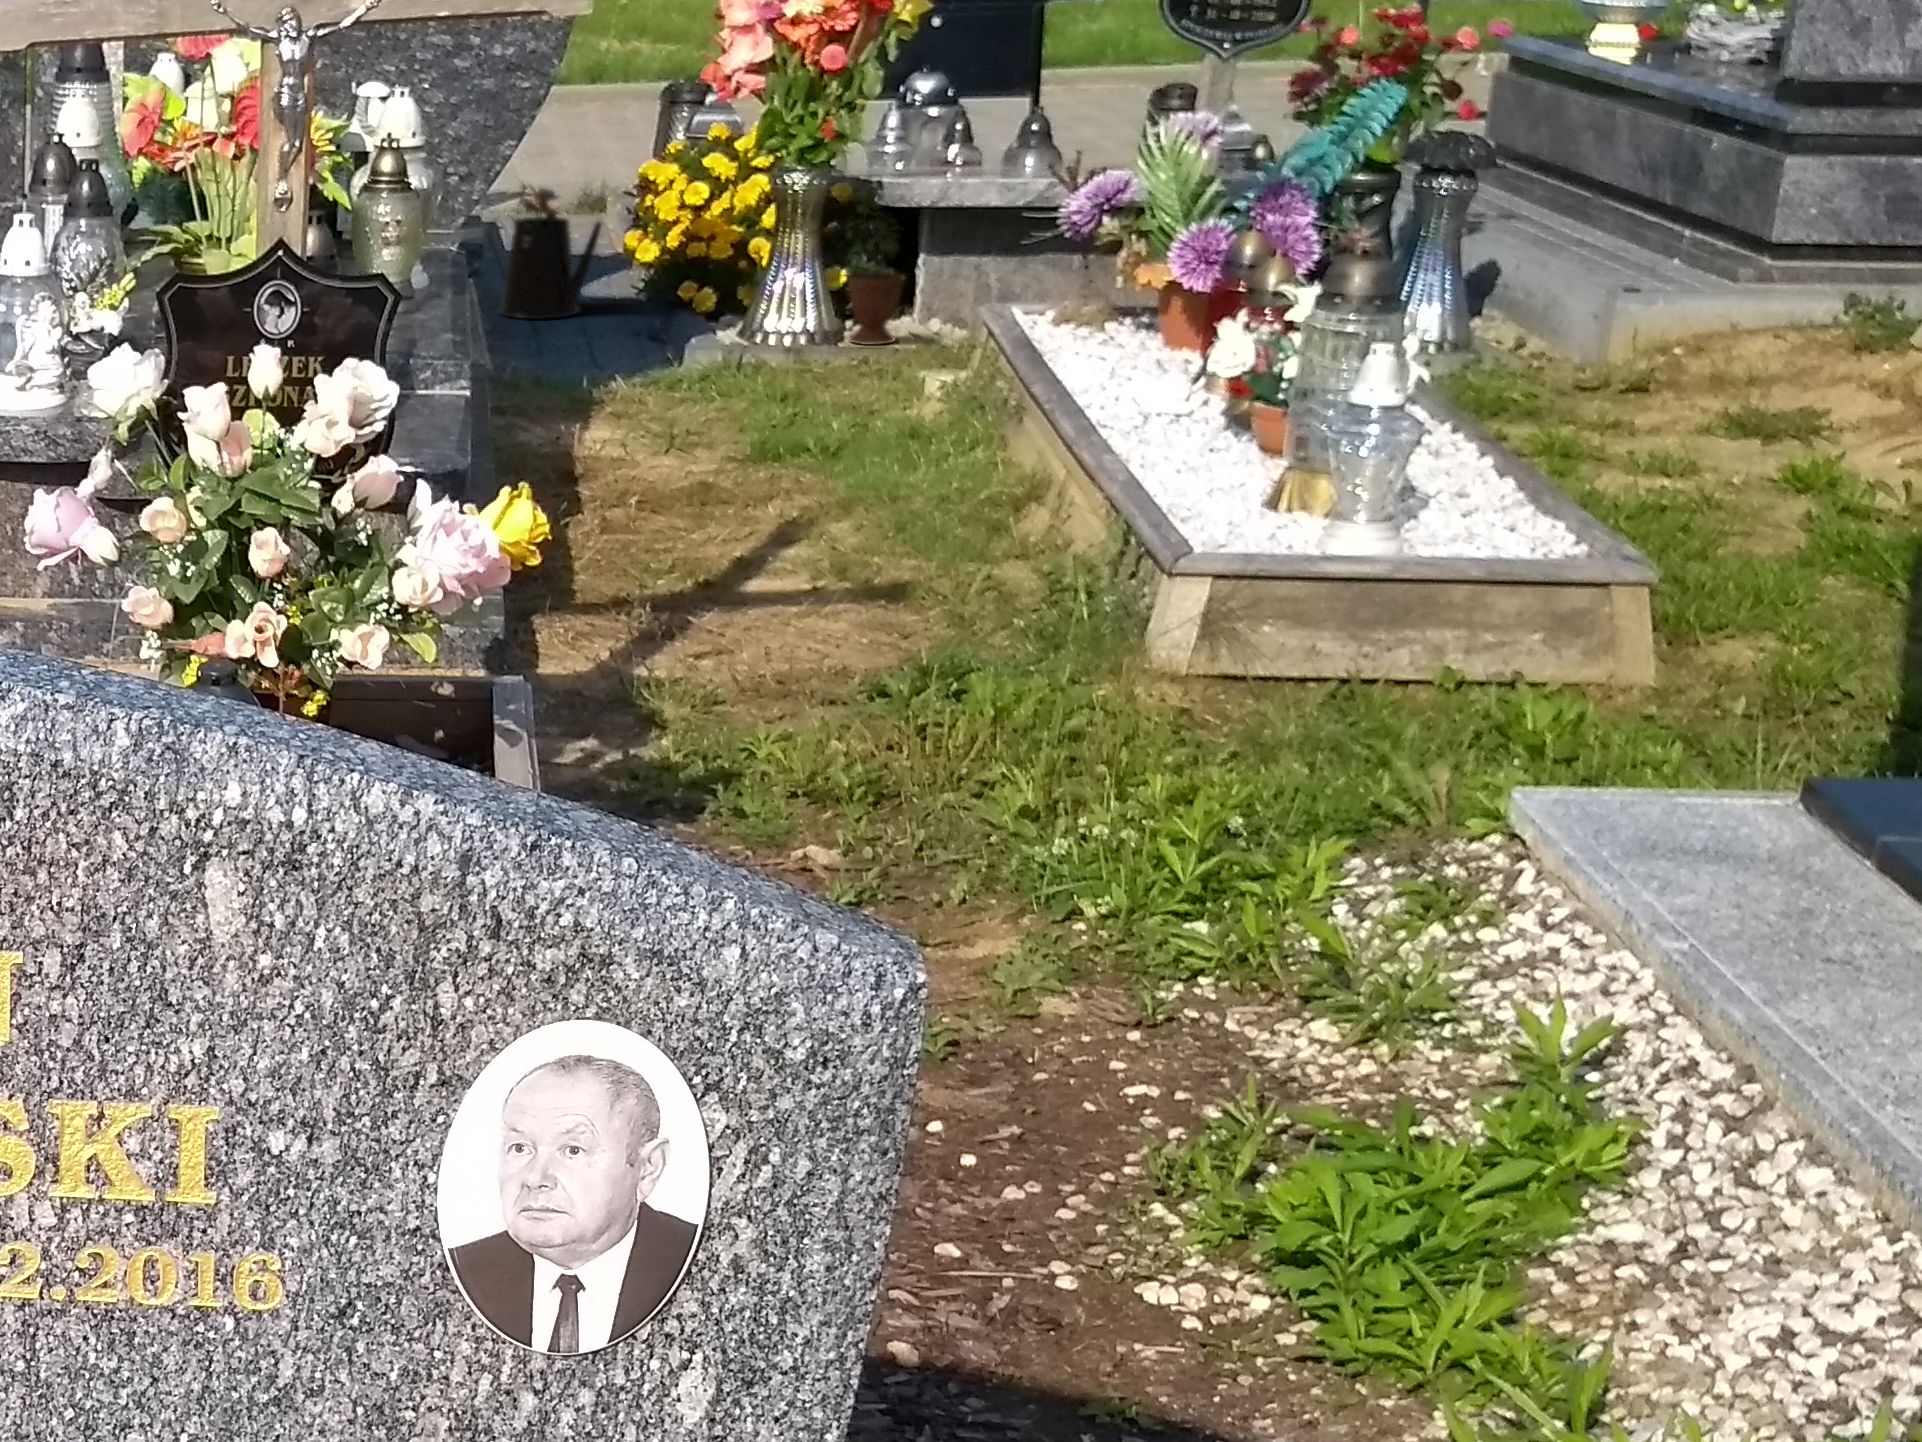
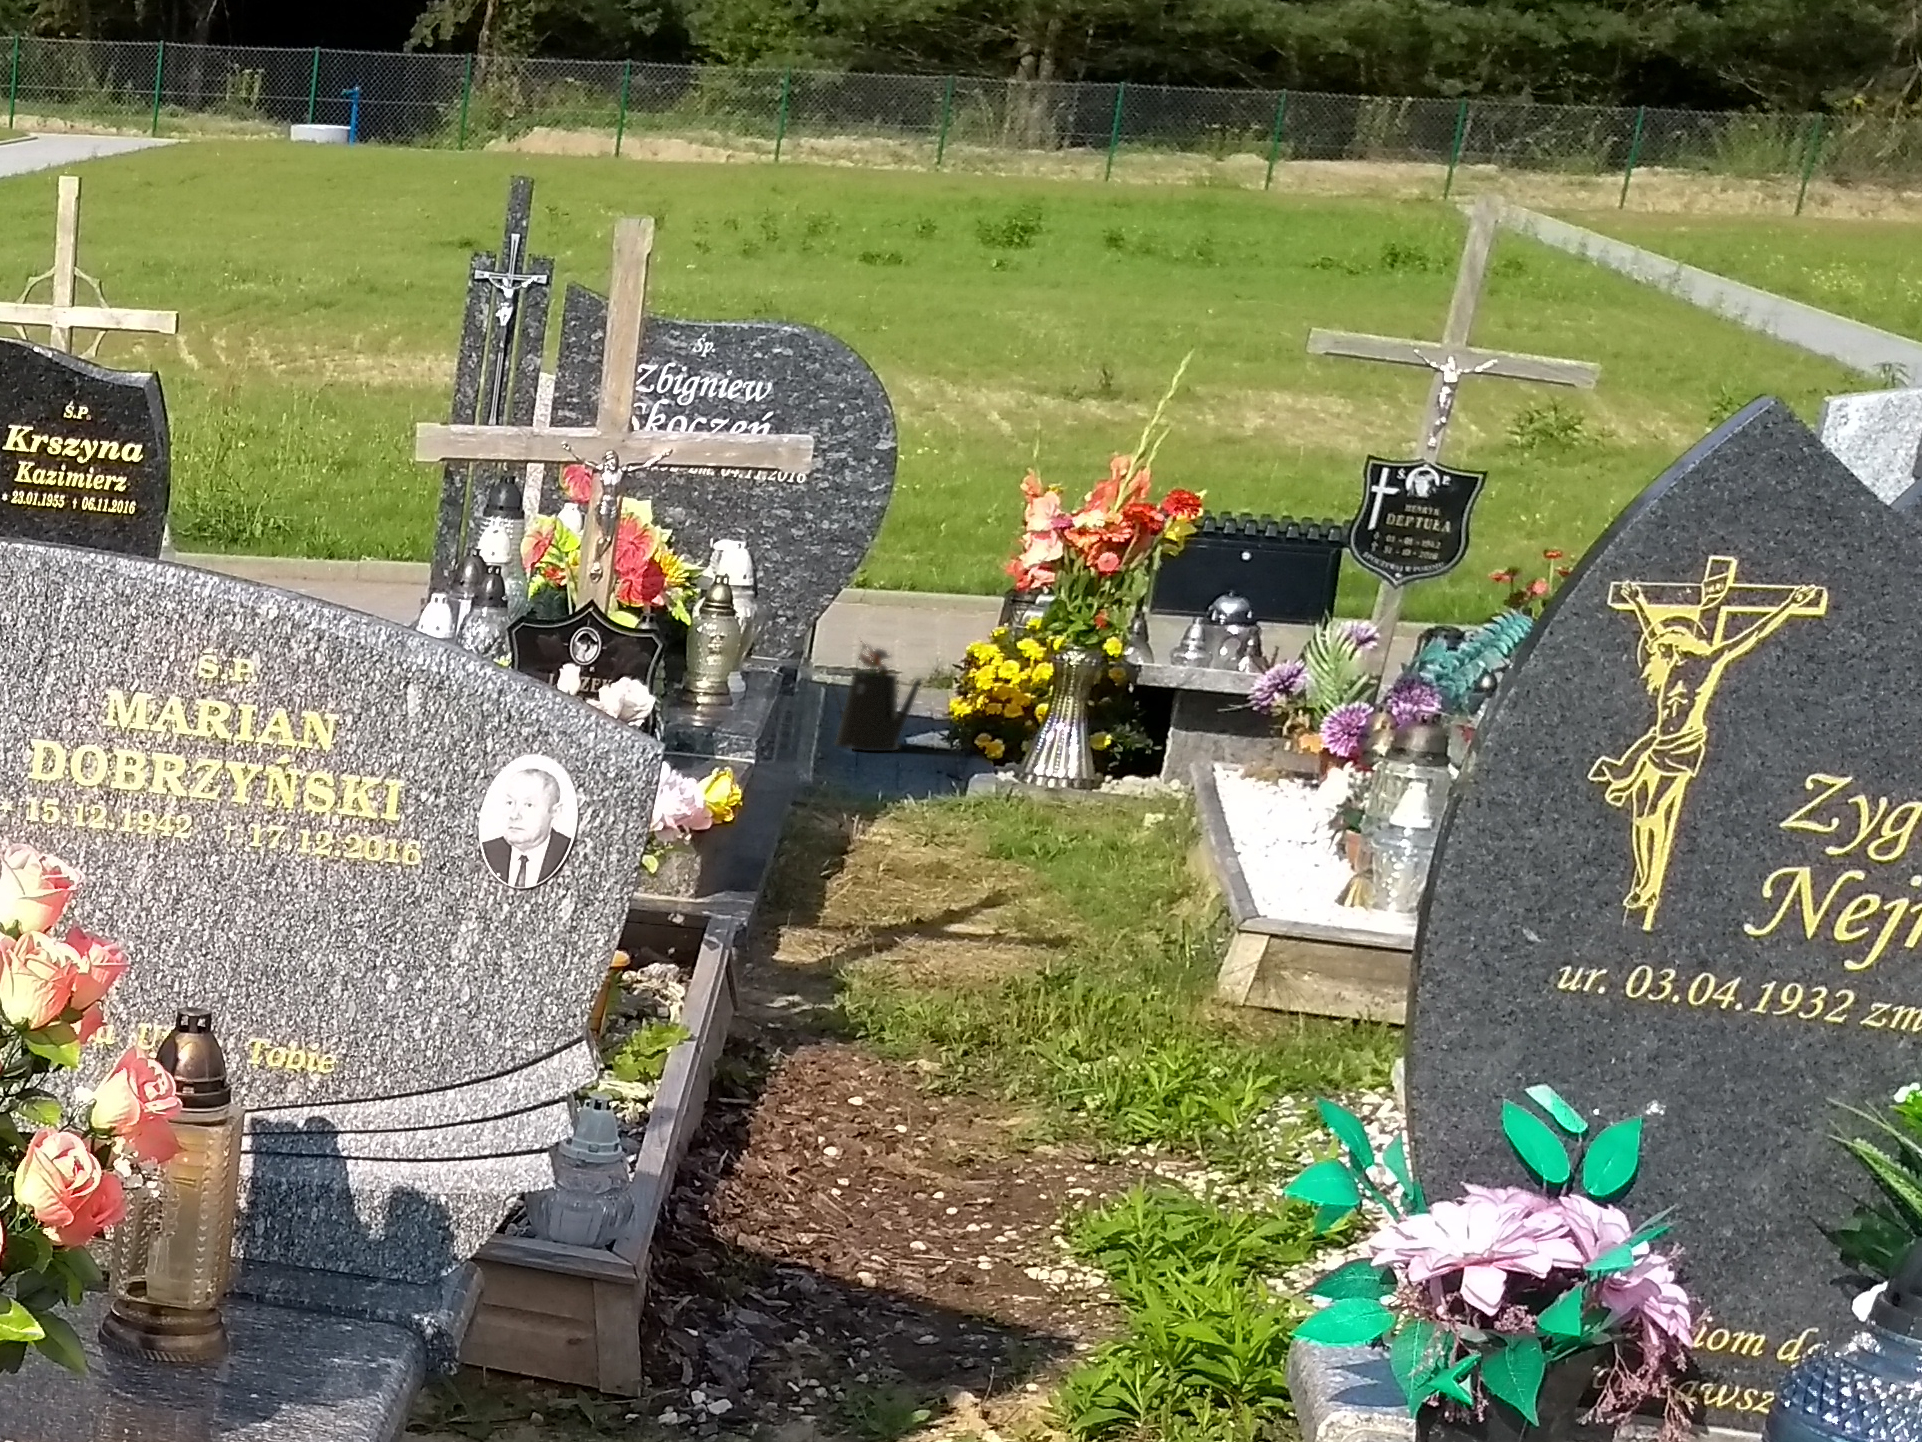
potted plant: present [846,182,905,345] -> none [1102,657,1153,791]

